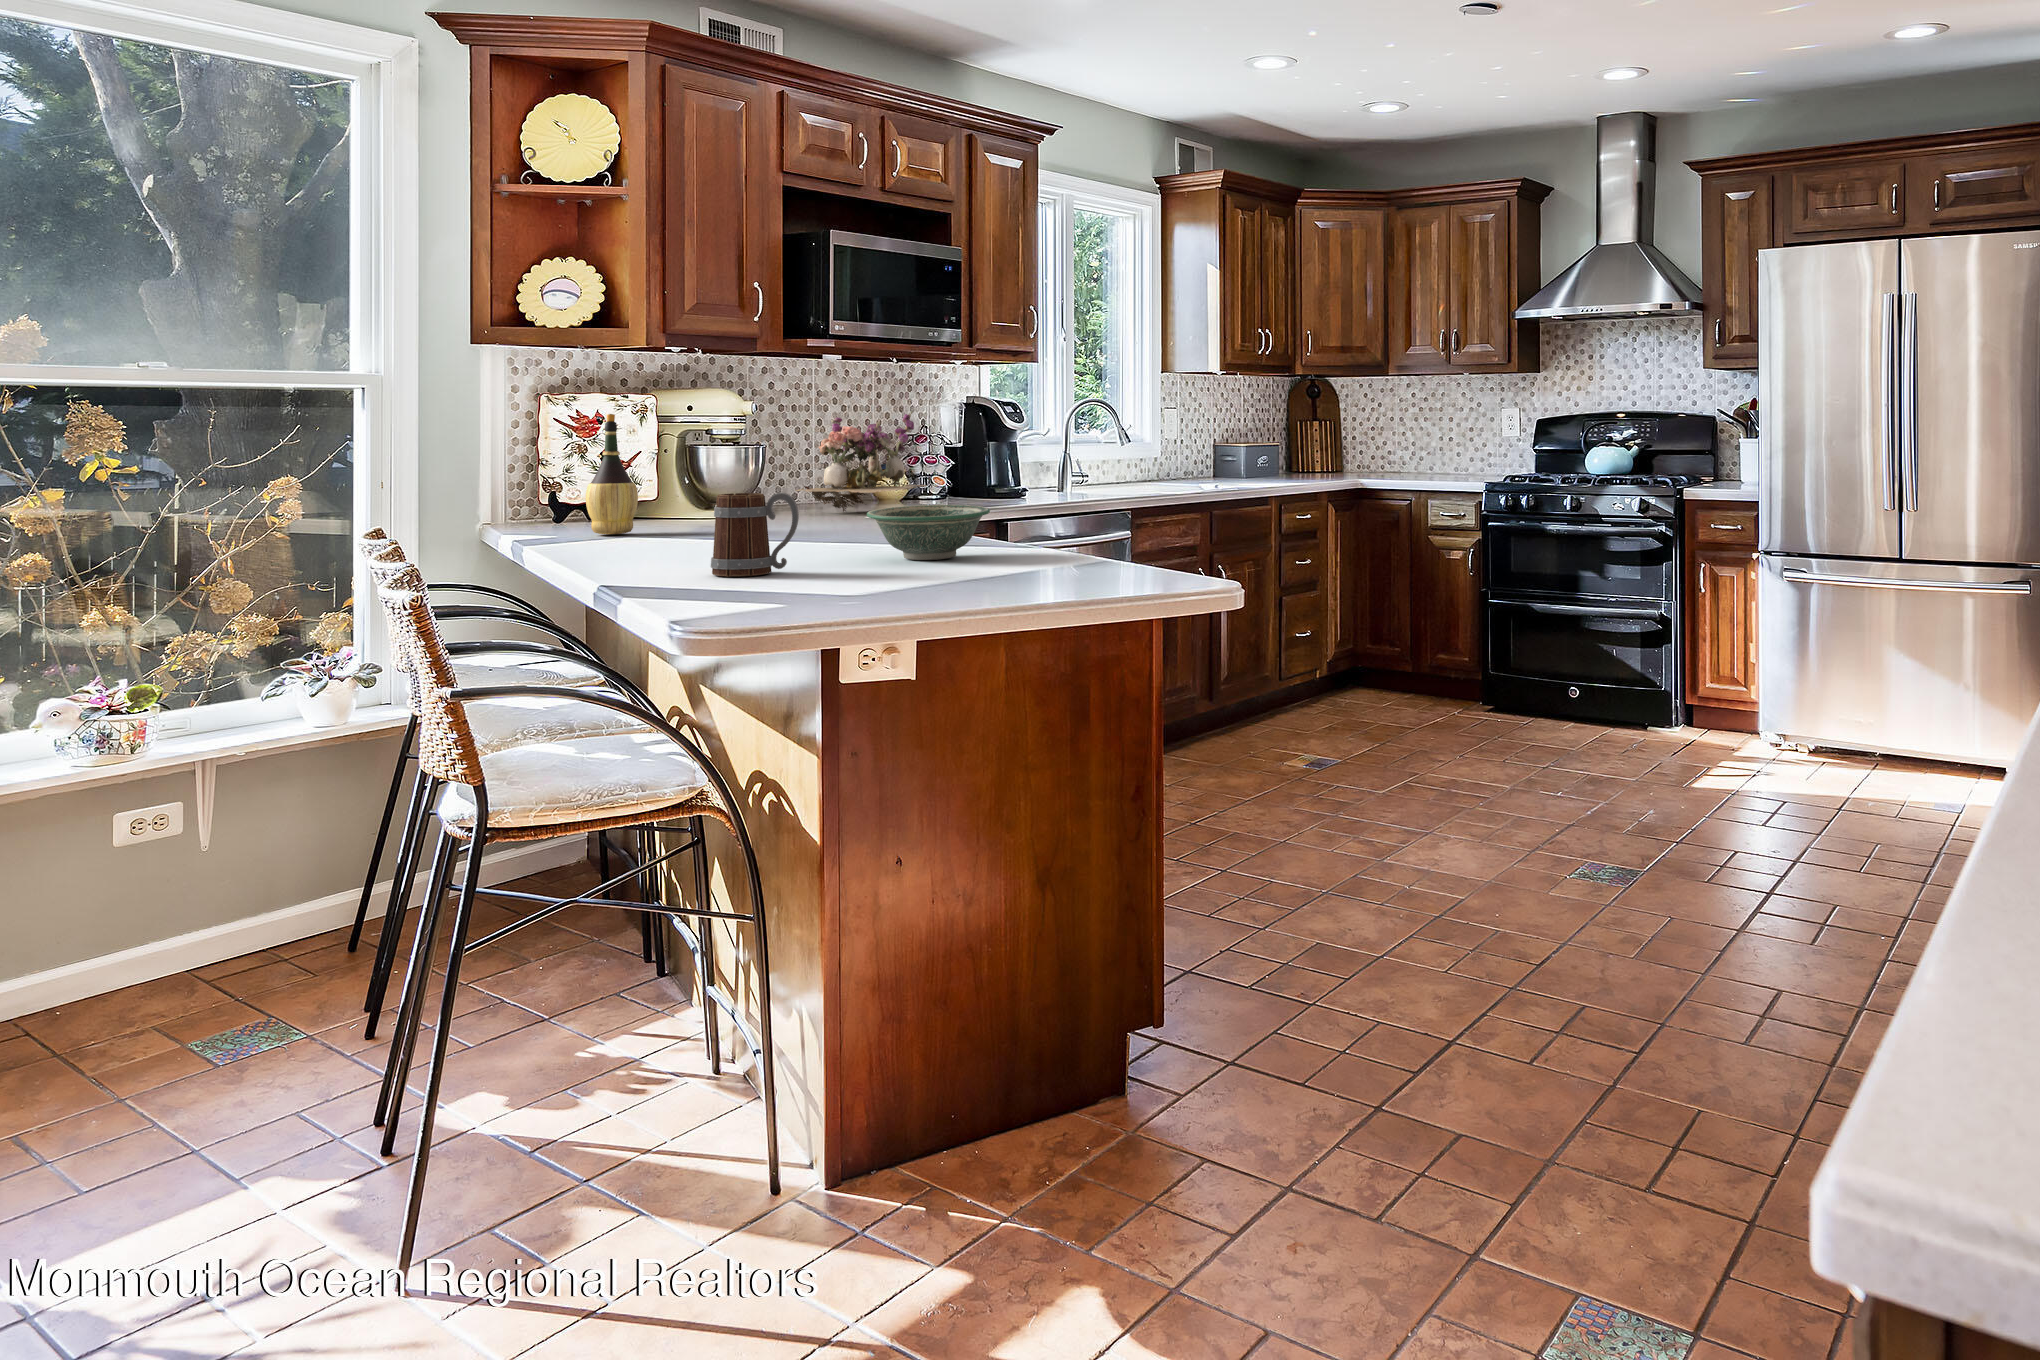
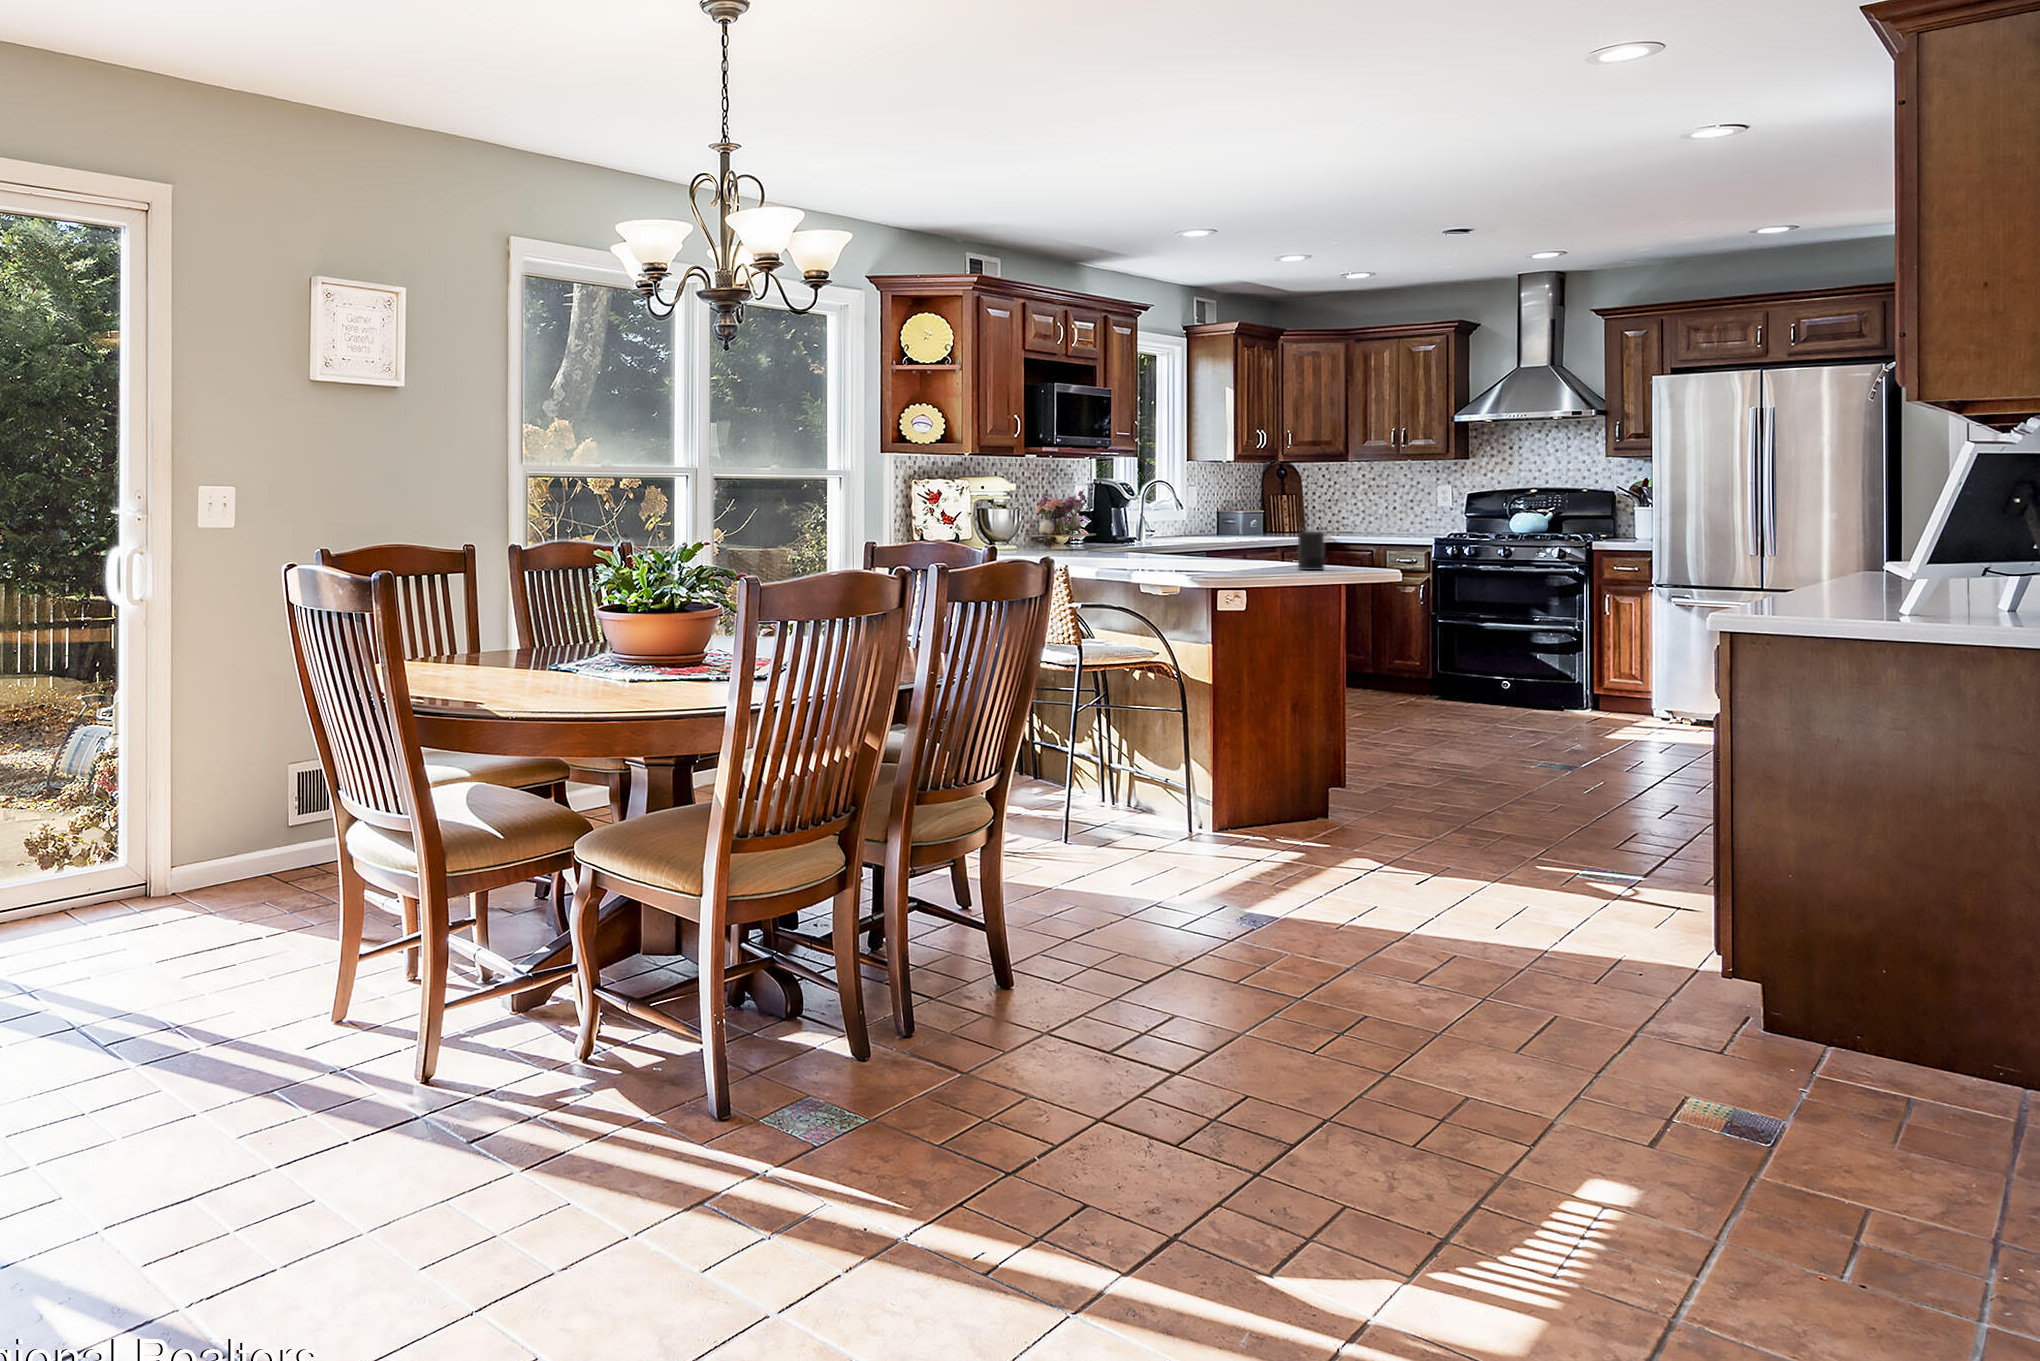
wine bottle: present [586,414,638,534] -> none [958,491,985,555]
mug: present [711,493,799,577] -> none [1112,527,1153,566]
candle: none [1030,501,1088,594] -> present [1298,532,1324,570]
bowl: present [867,505,990,560] -> none [1163,536,1228,563]

